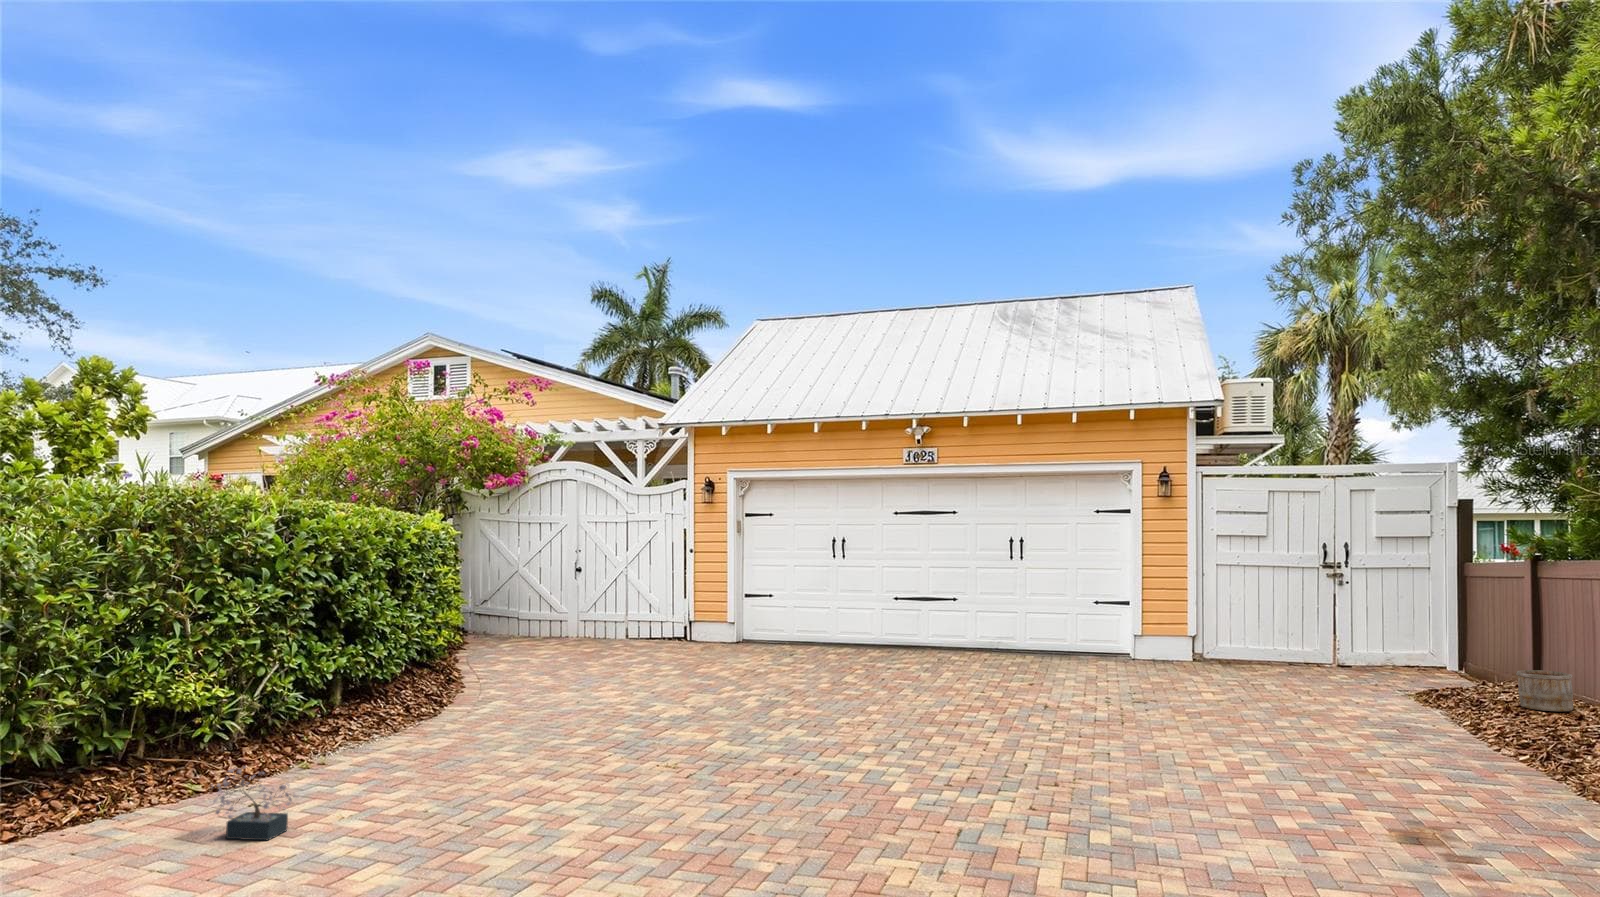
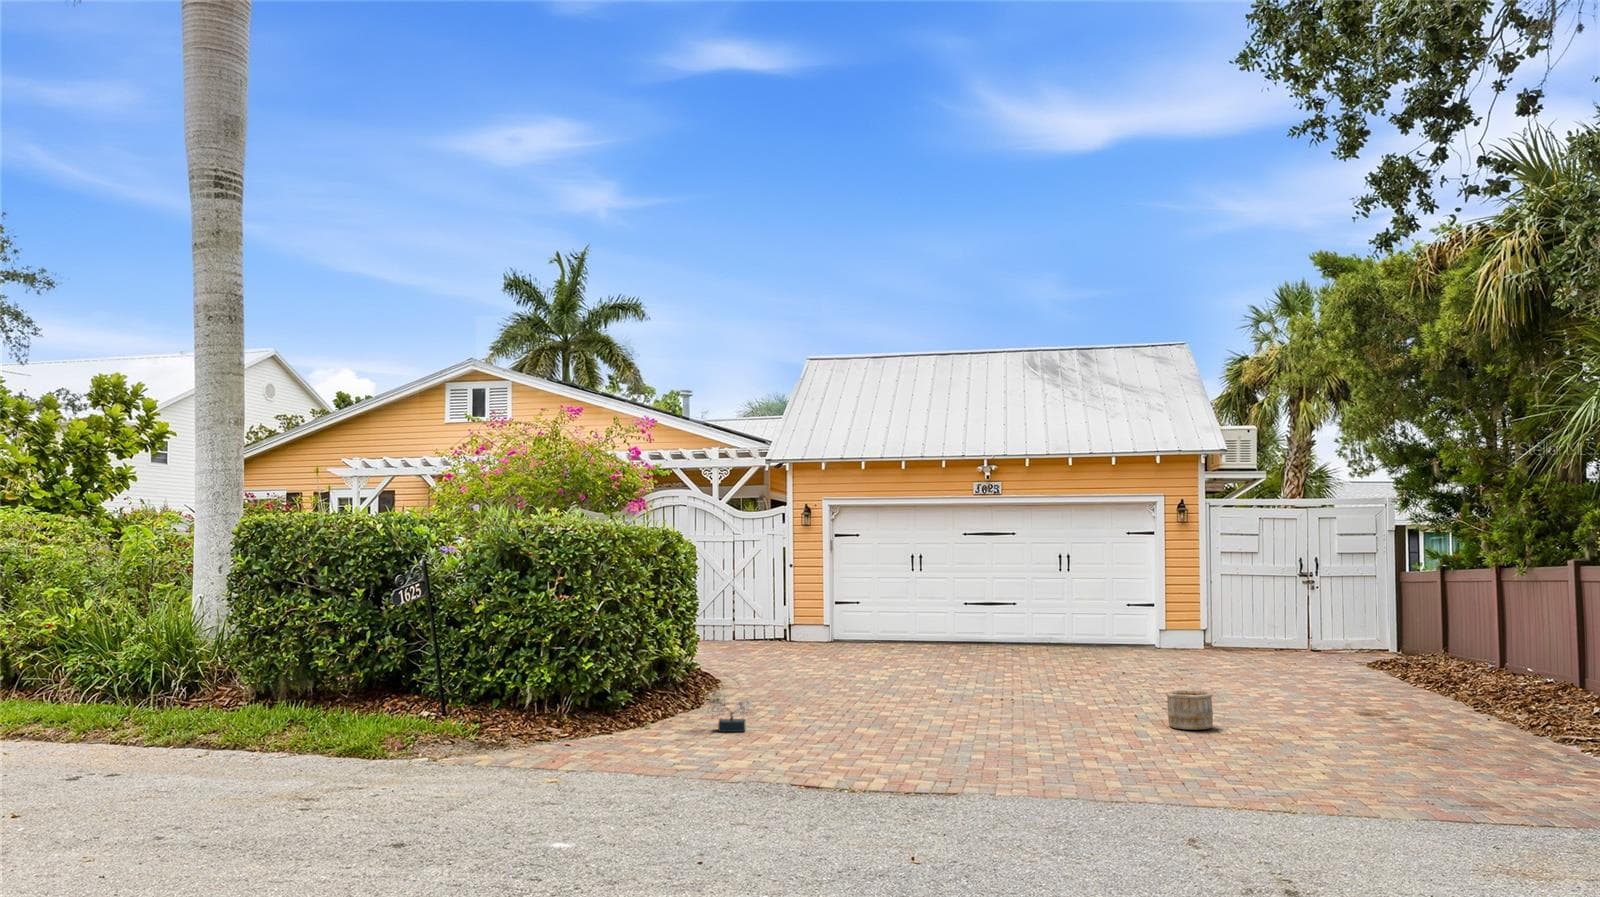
wooden bucket: present [1516,670,1573,712] -> present [1166,690,1213,730]

